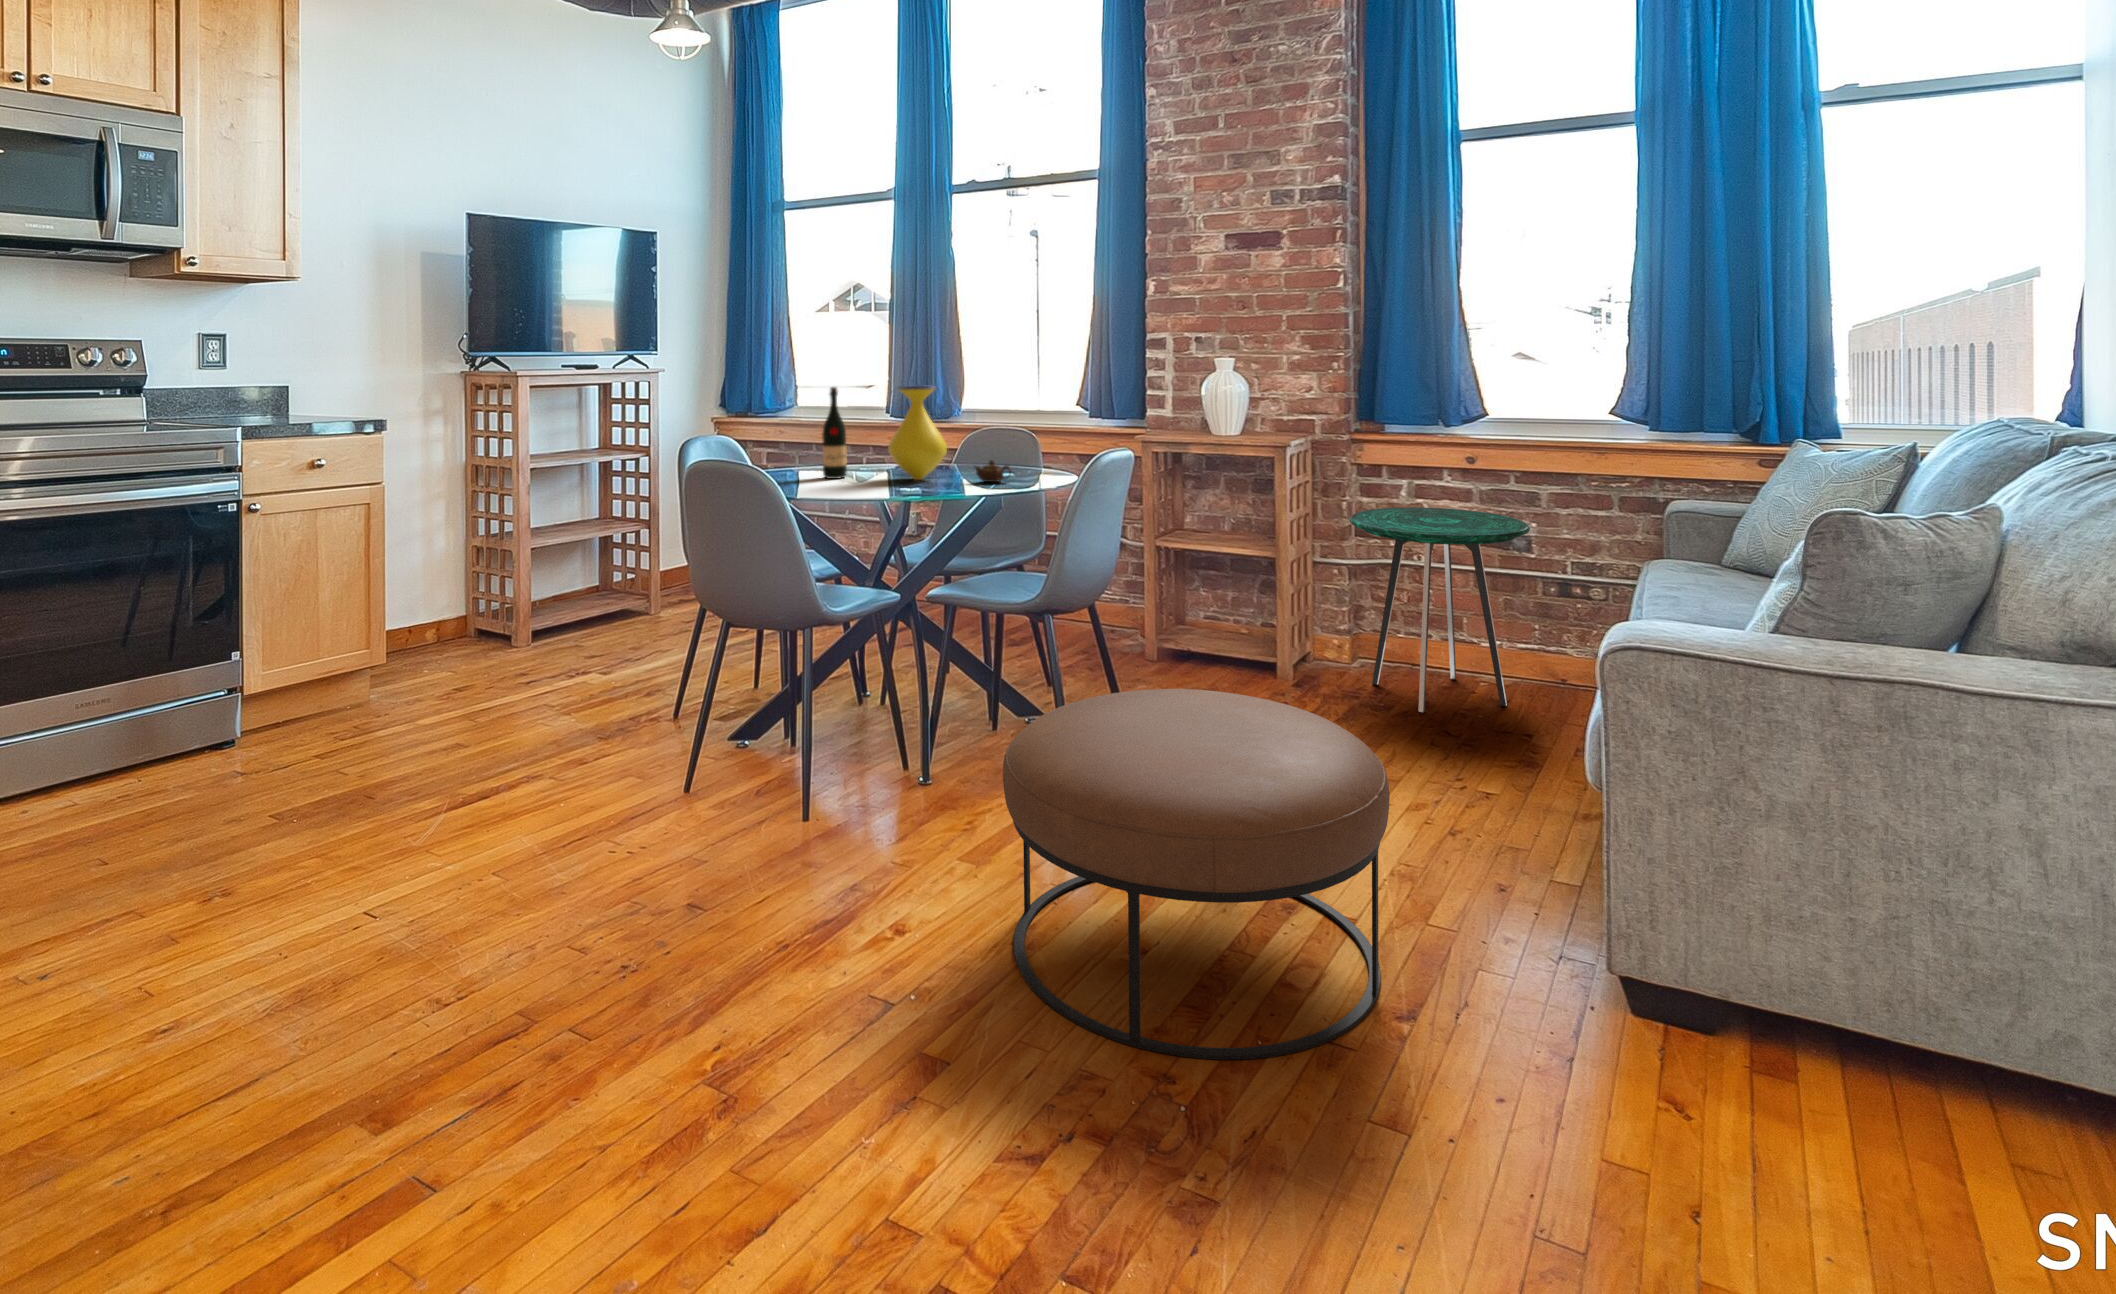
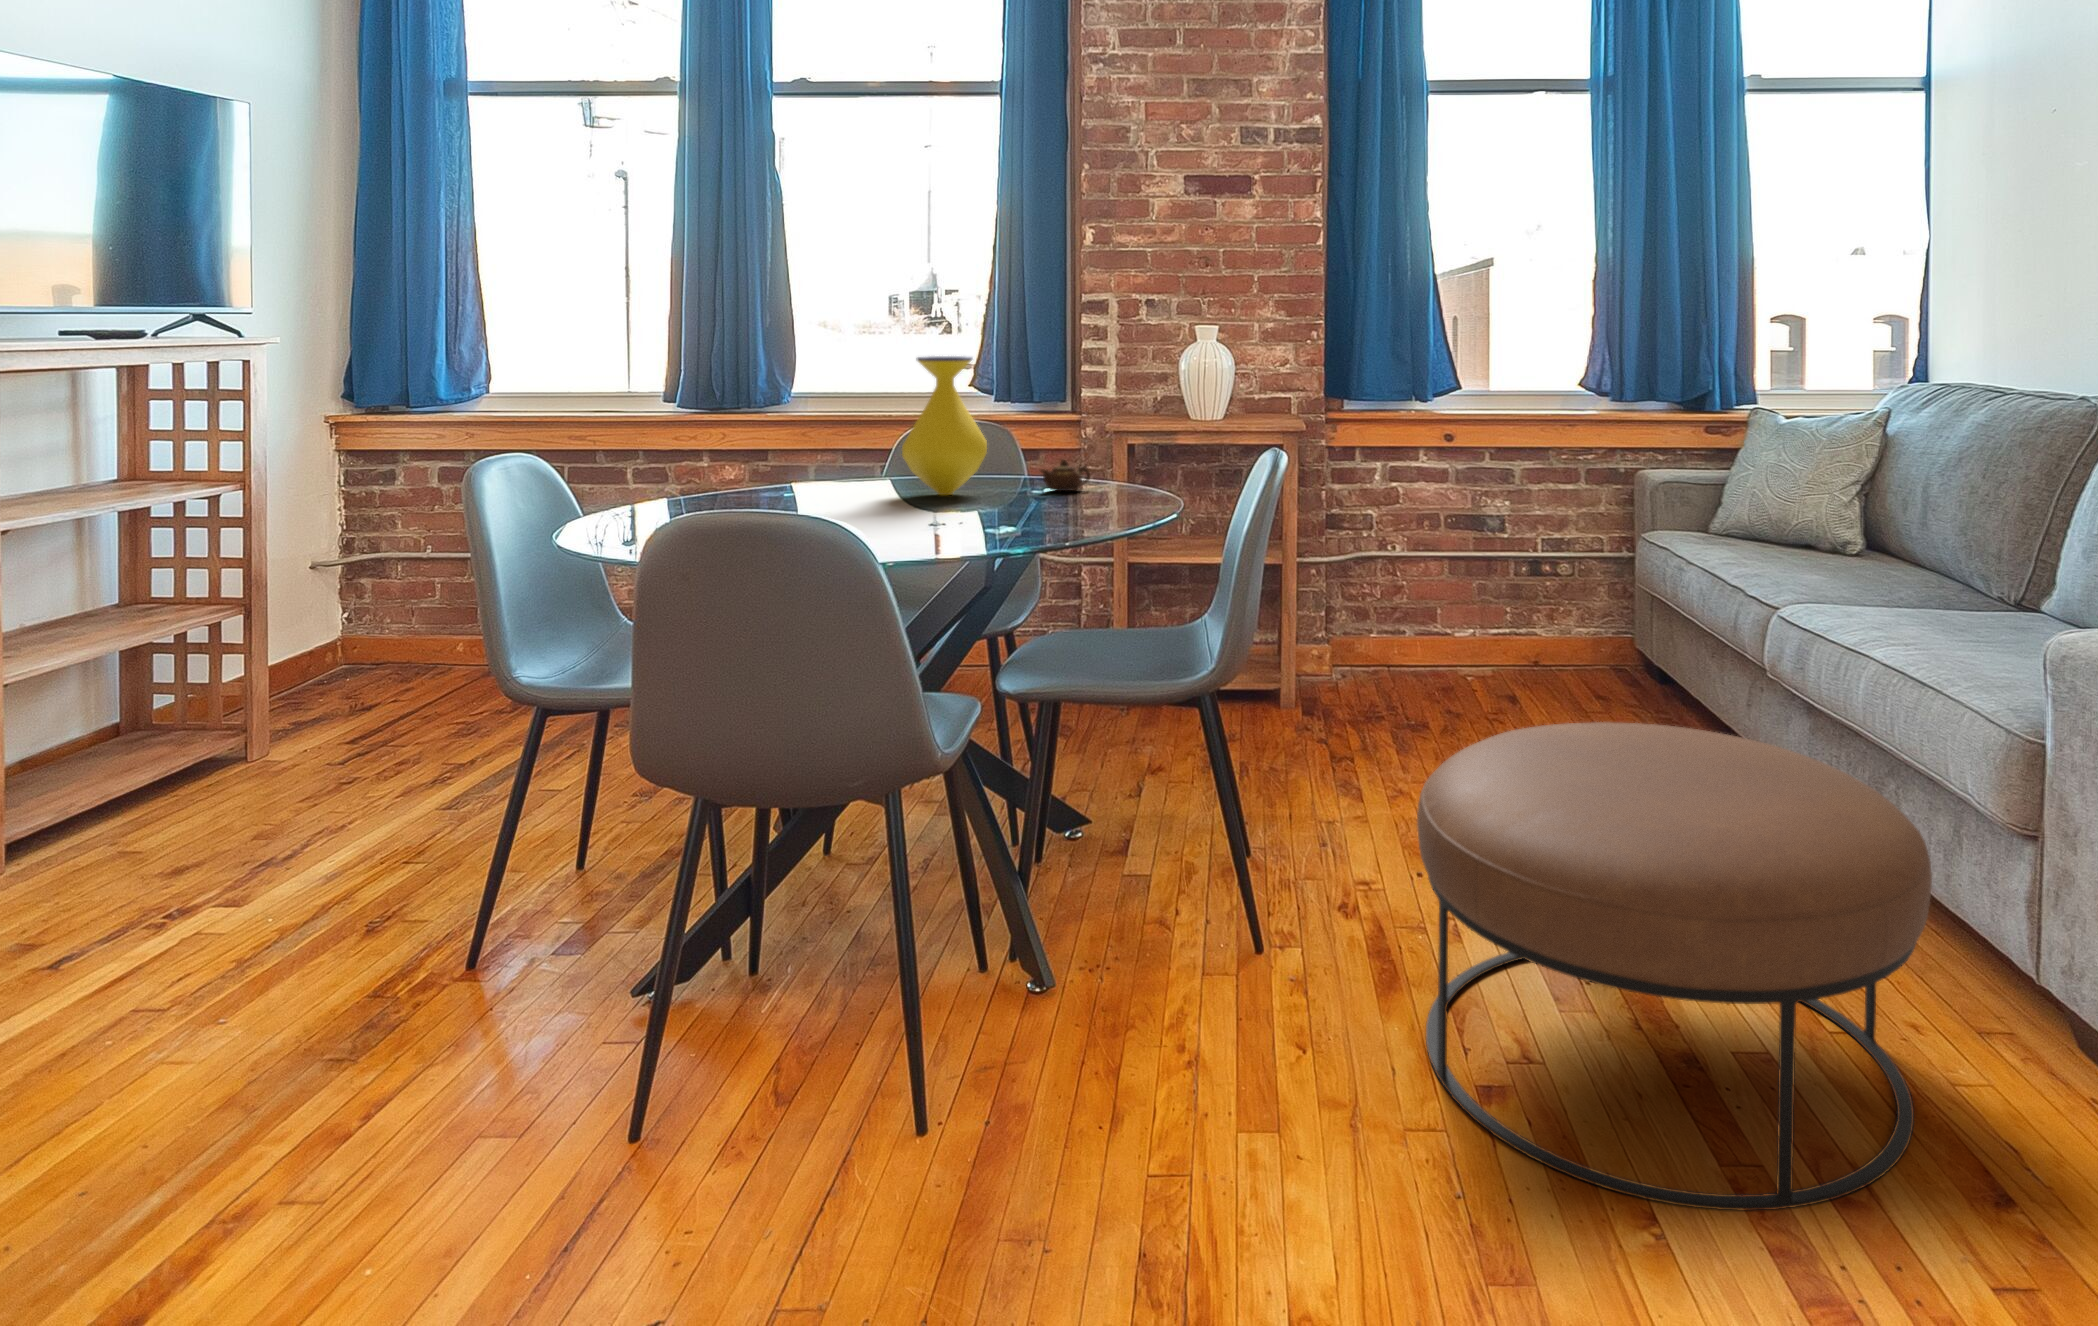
wine bottle: present [822,387,847,479] -> none [787,359,827,503]
side table: present [1350,507,1530,712] -> none [1360,492,1546,717]

